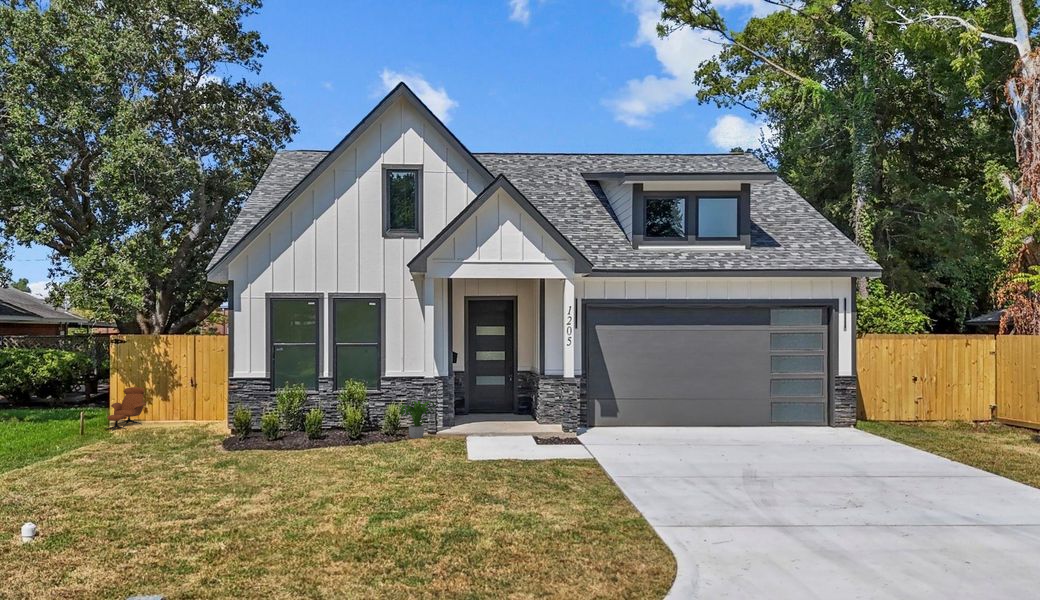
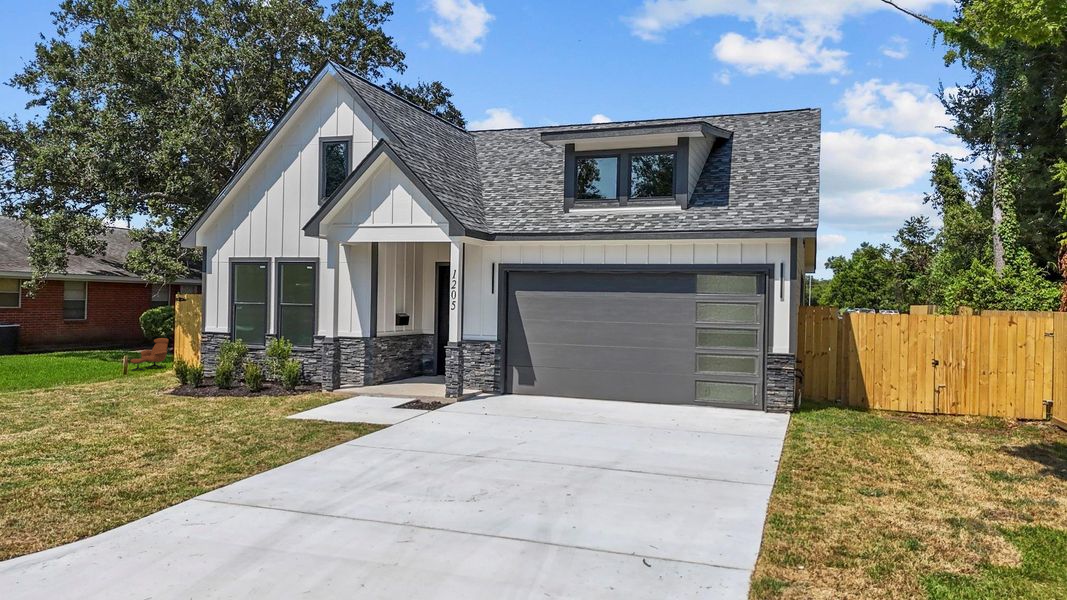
potted plant: present [399,401,435,438] -> none [312,358,349,391]

